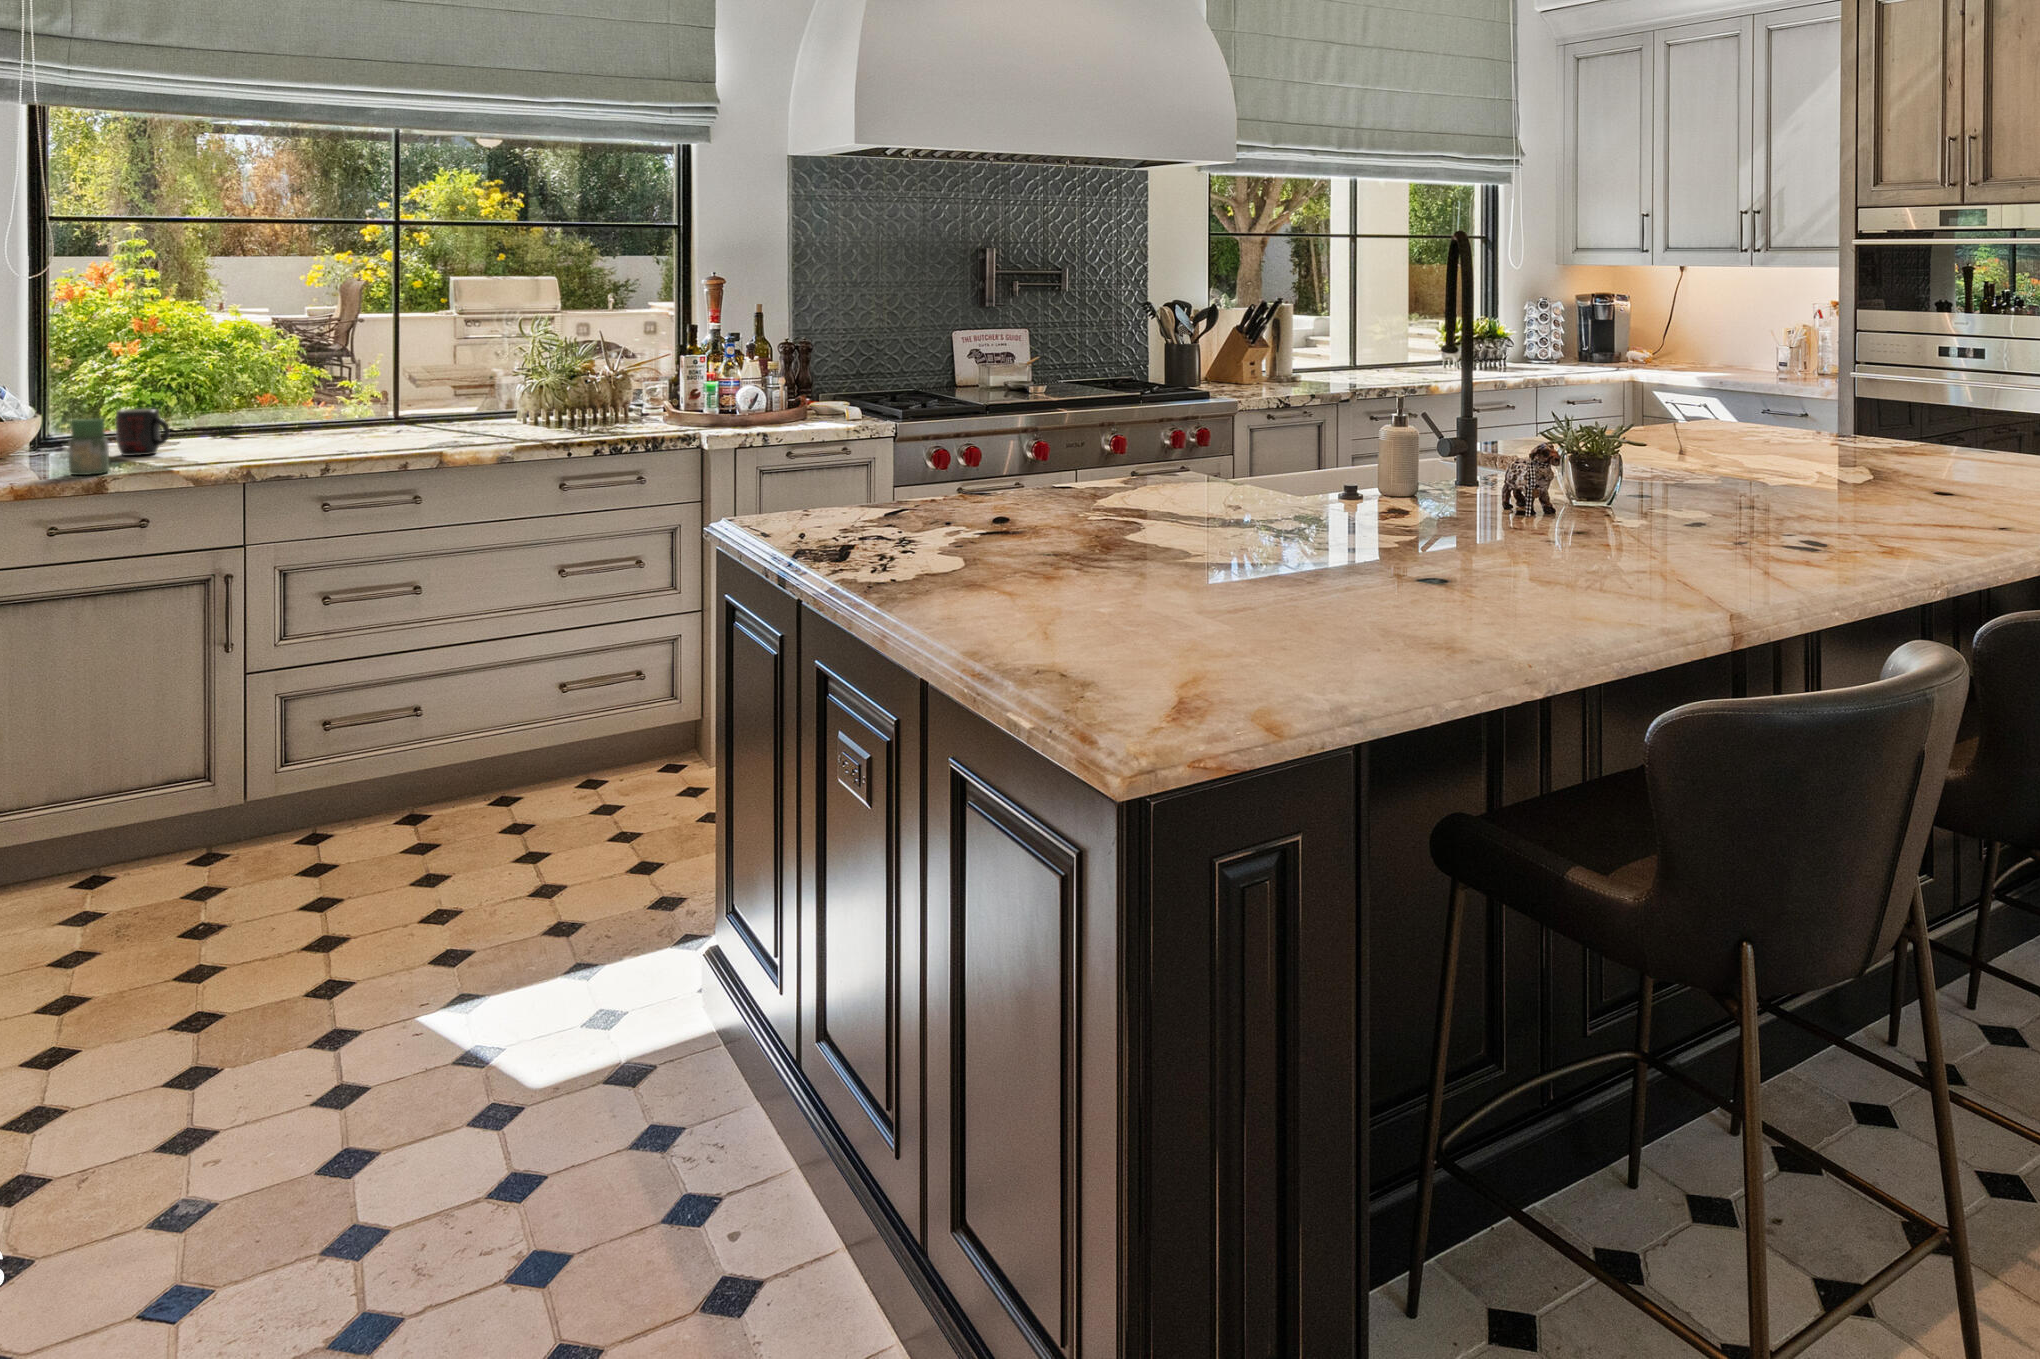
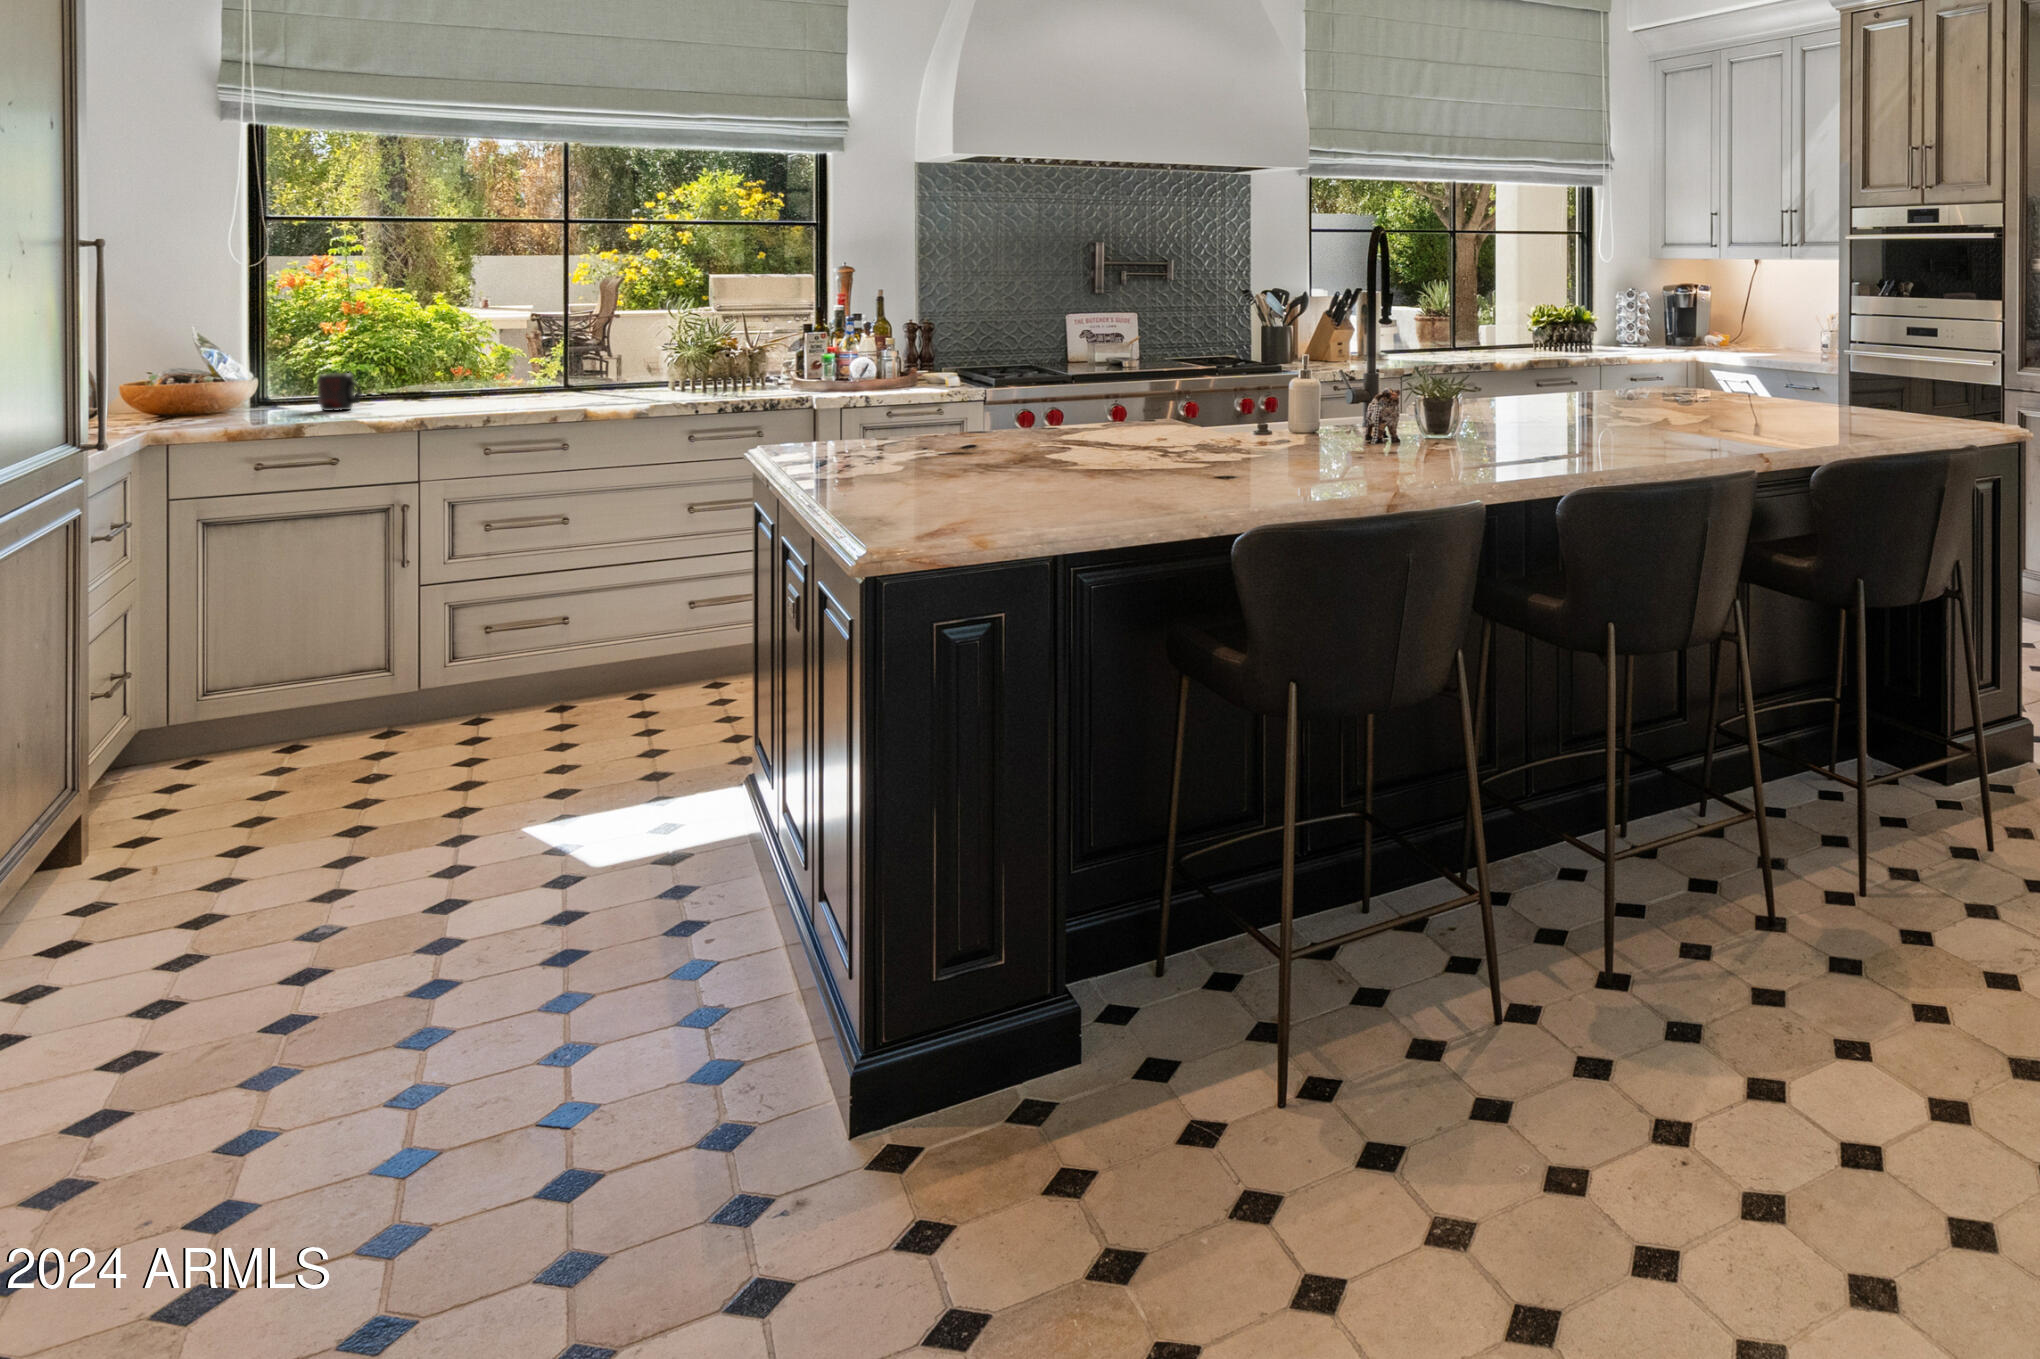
jar: present [68,419,109,475] -> none [273,379,307,423]

